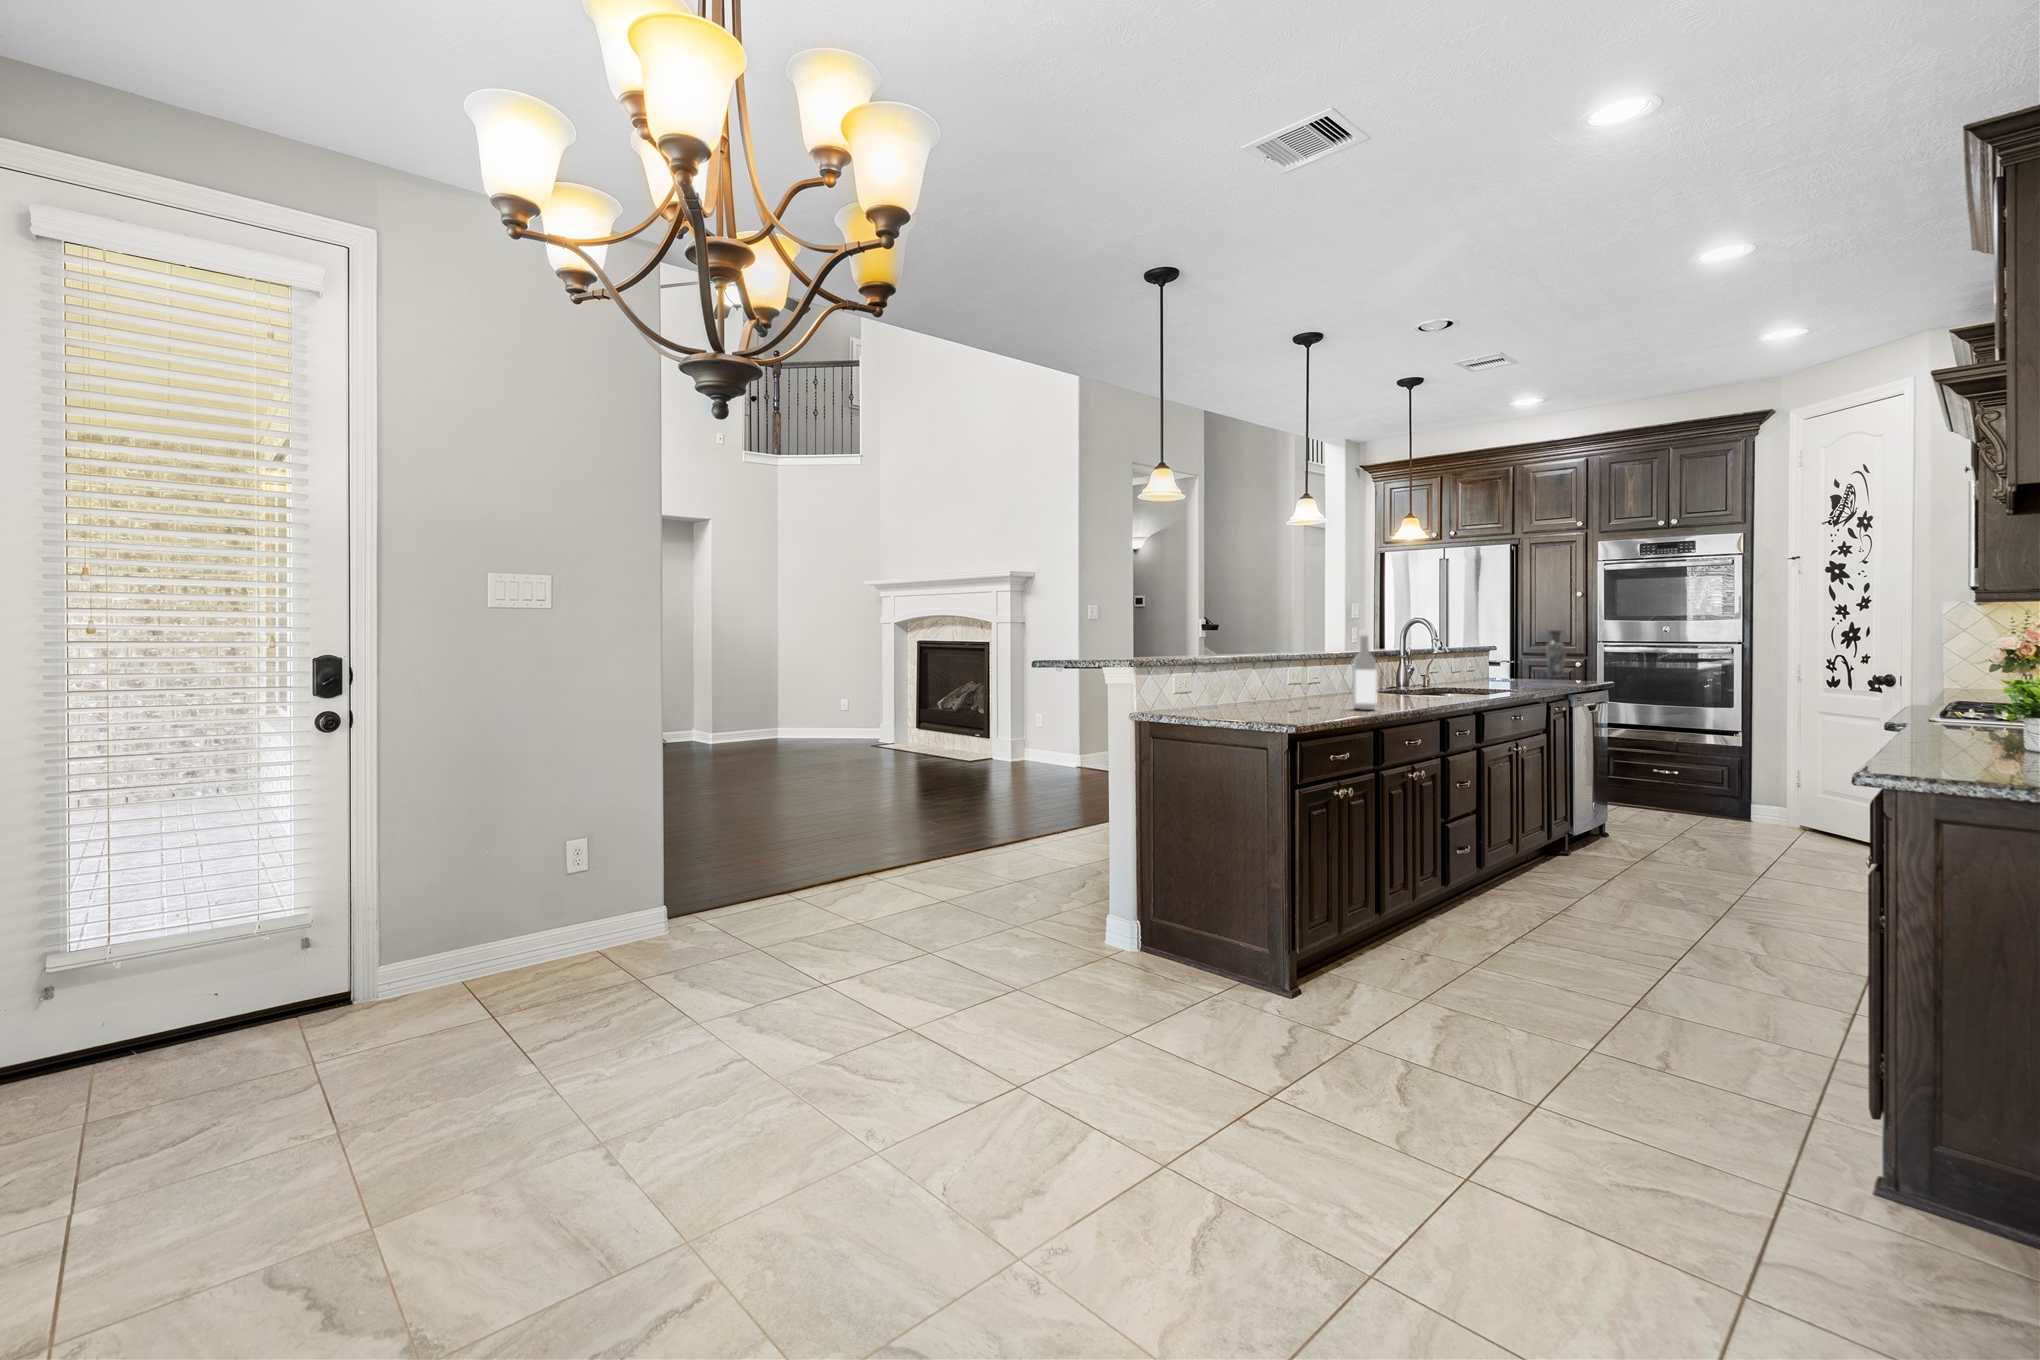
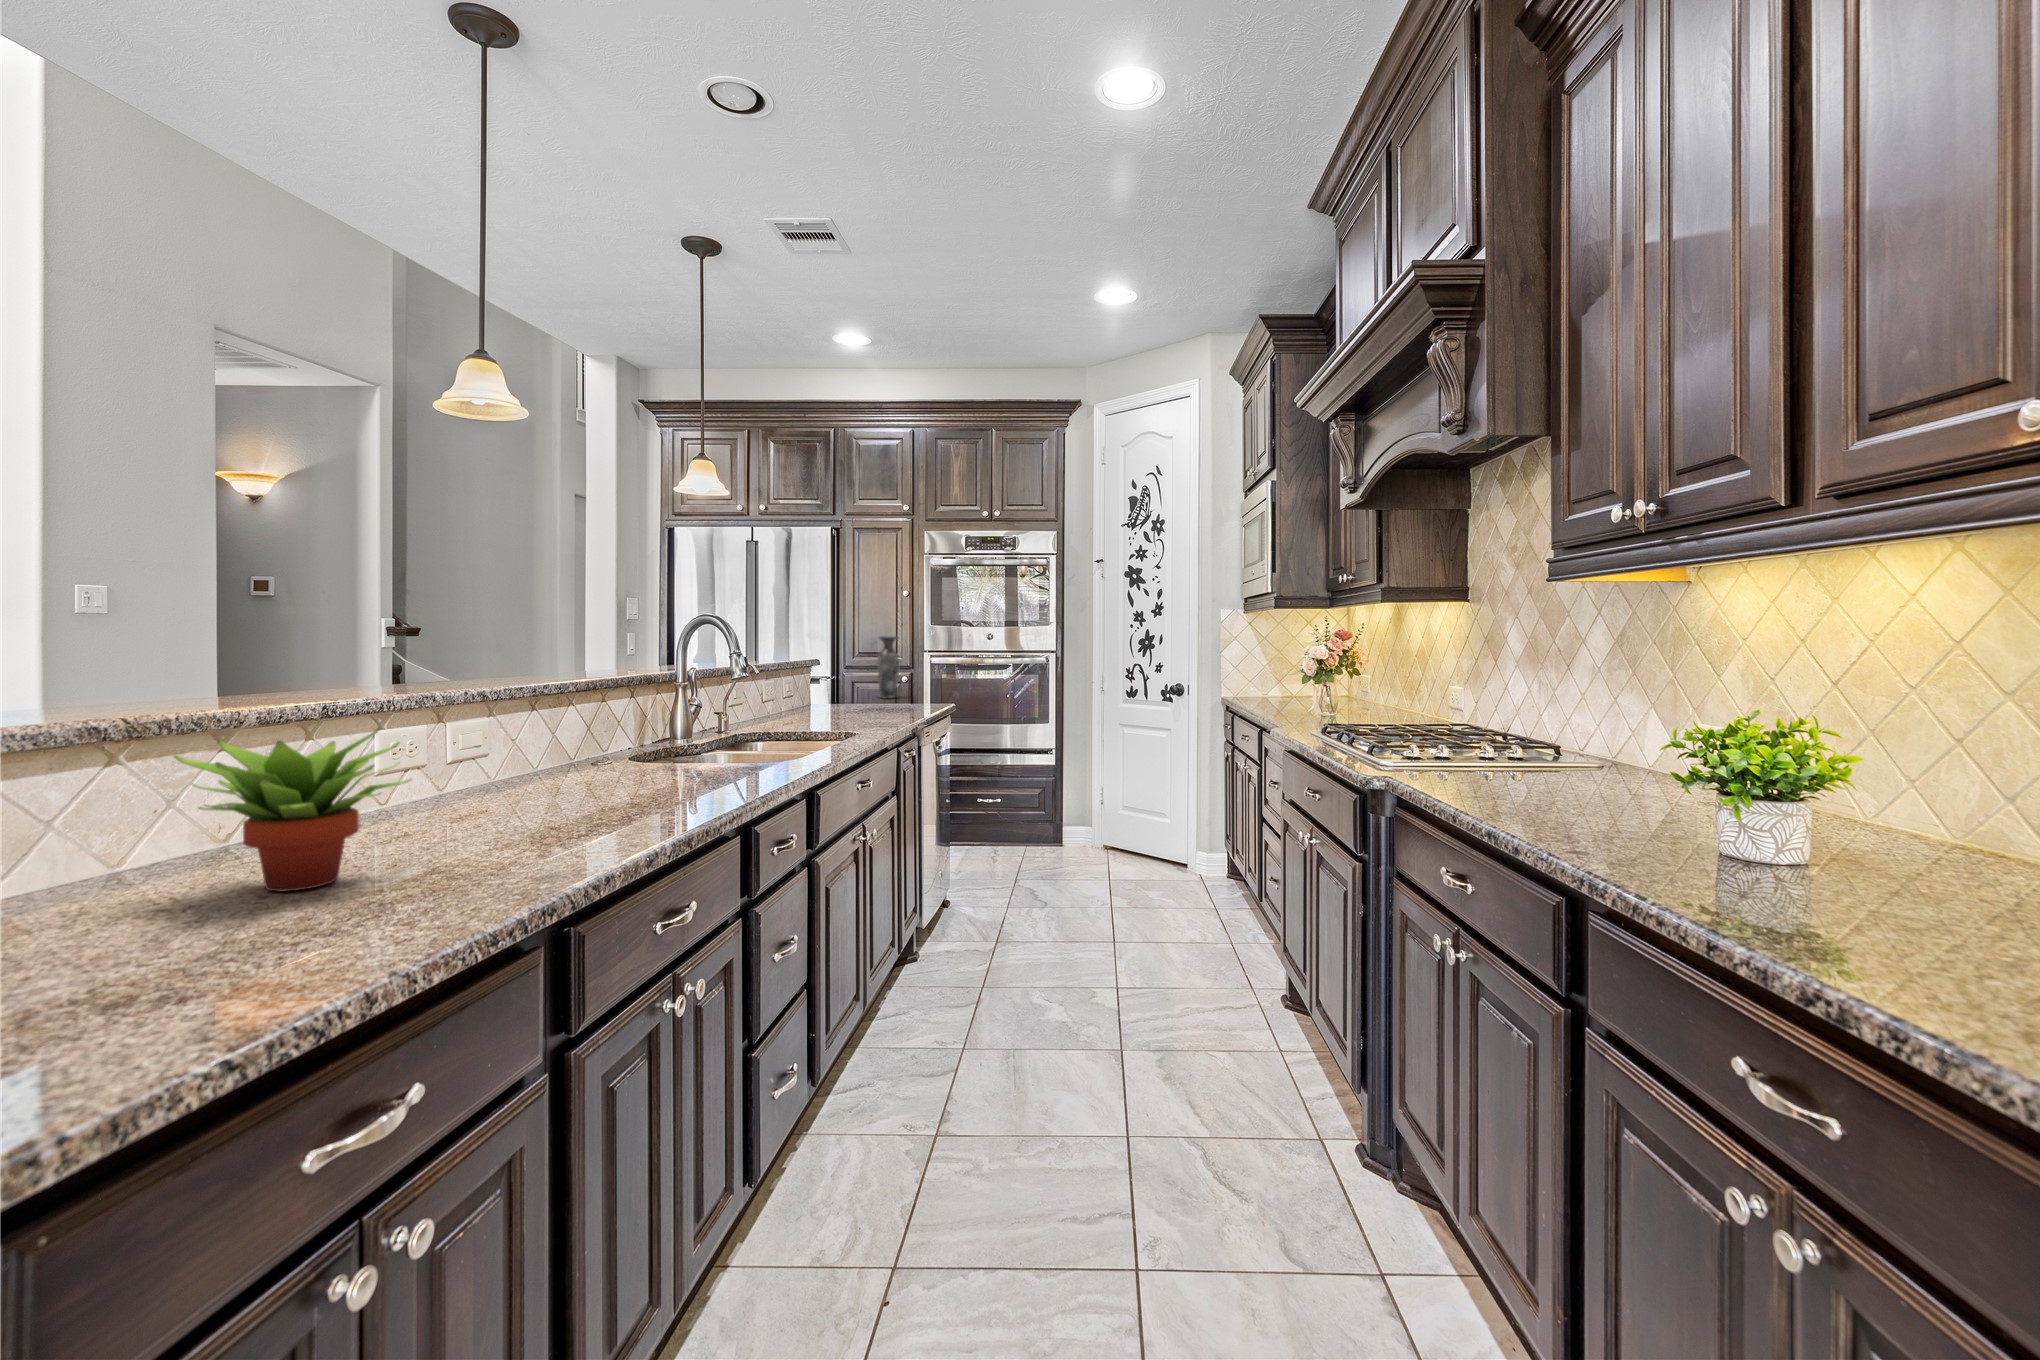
wine bottle: present [1353,630,1377,710] -> none [504,642,575,871]
succulent plant: none [1265,658,1323,707] -> present [174,727,410,892]

